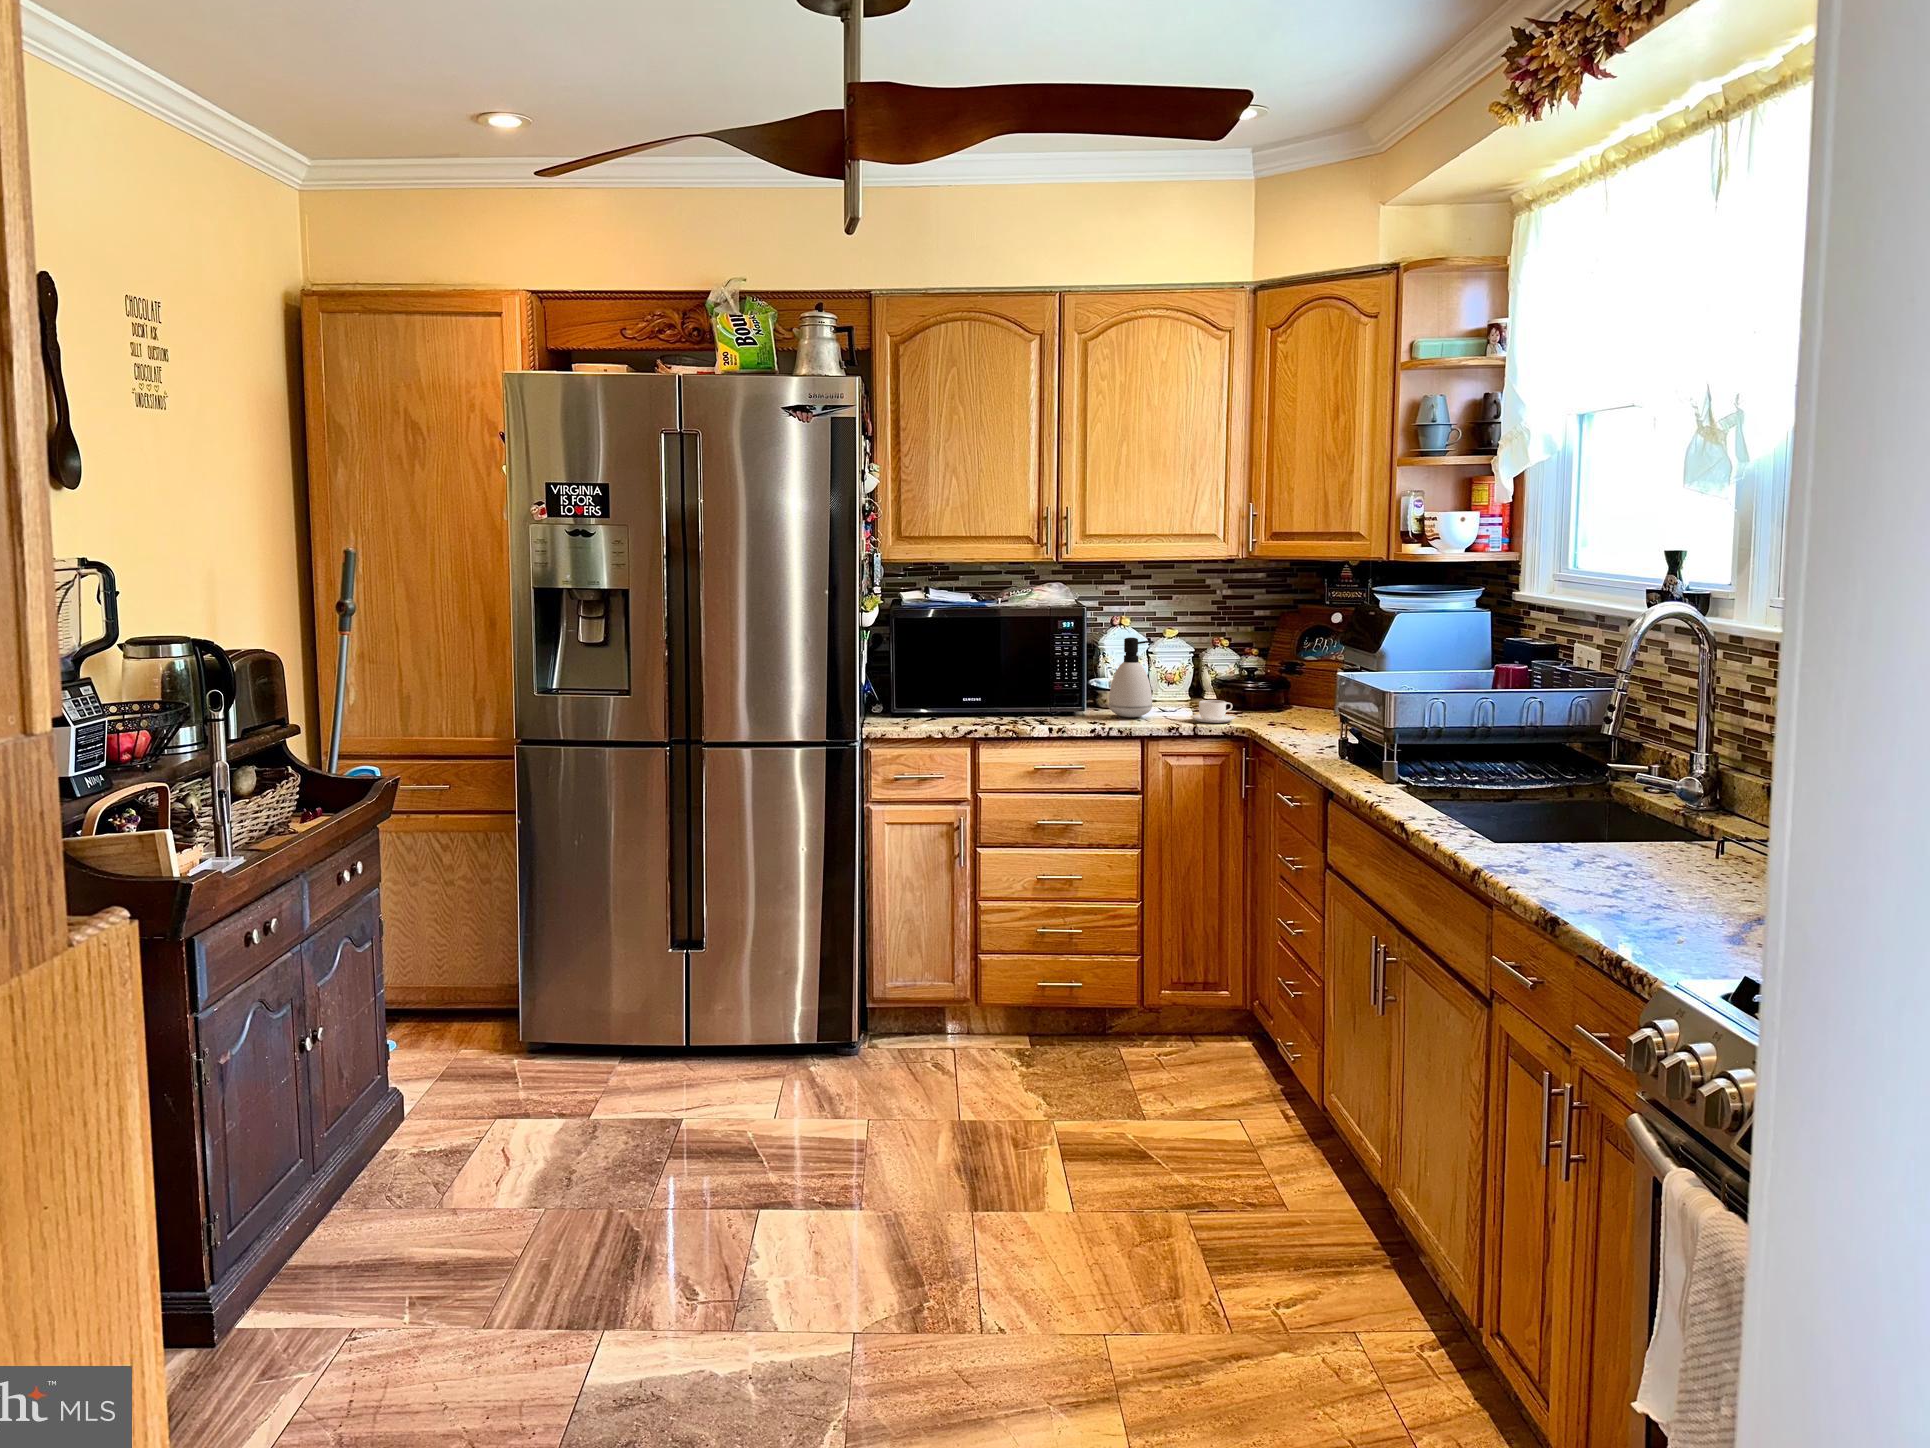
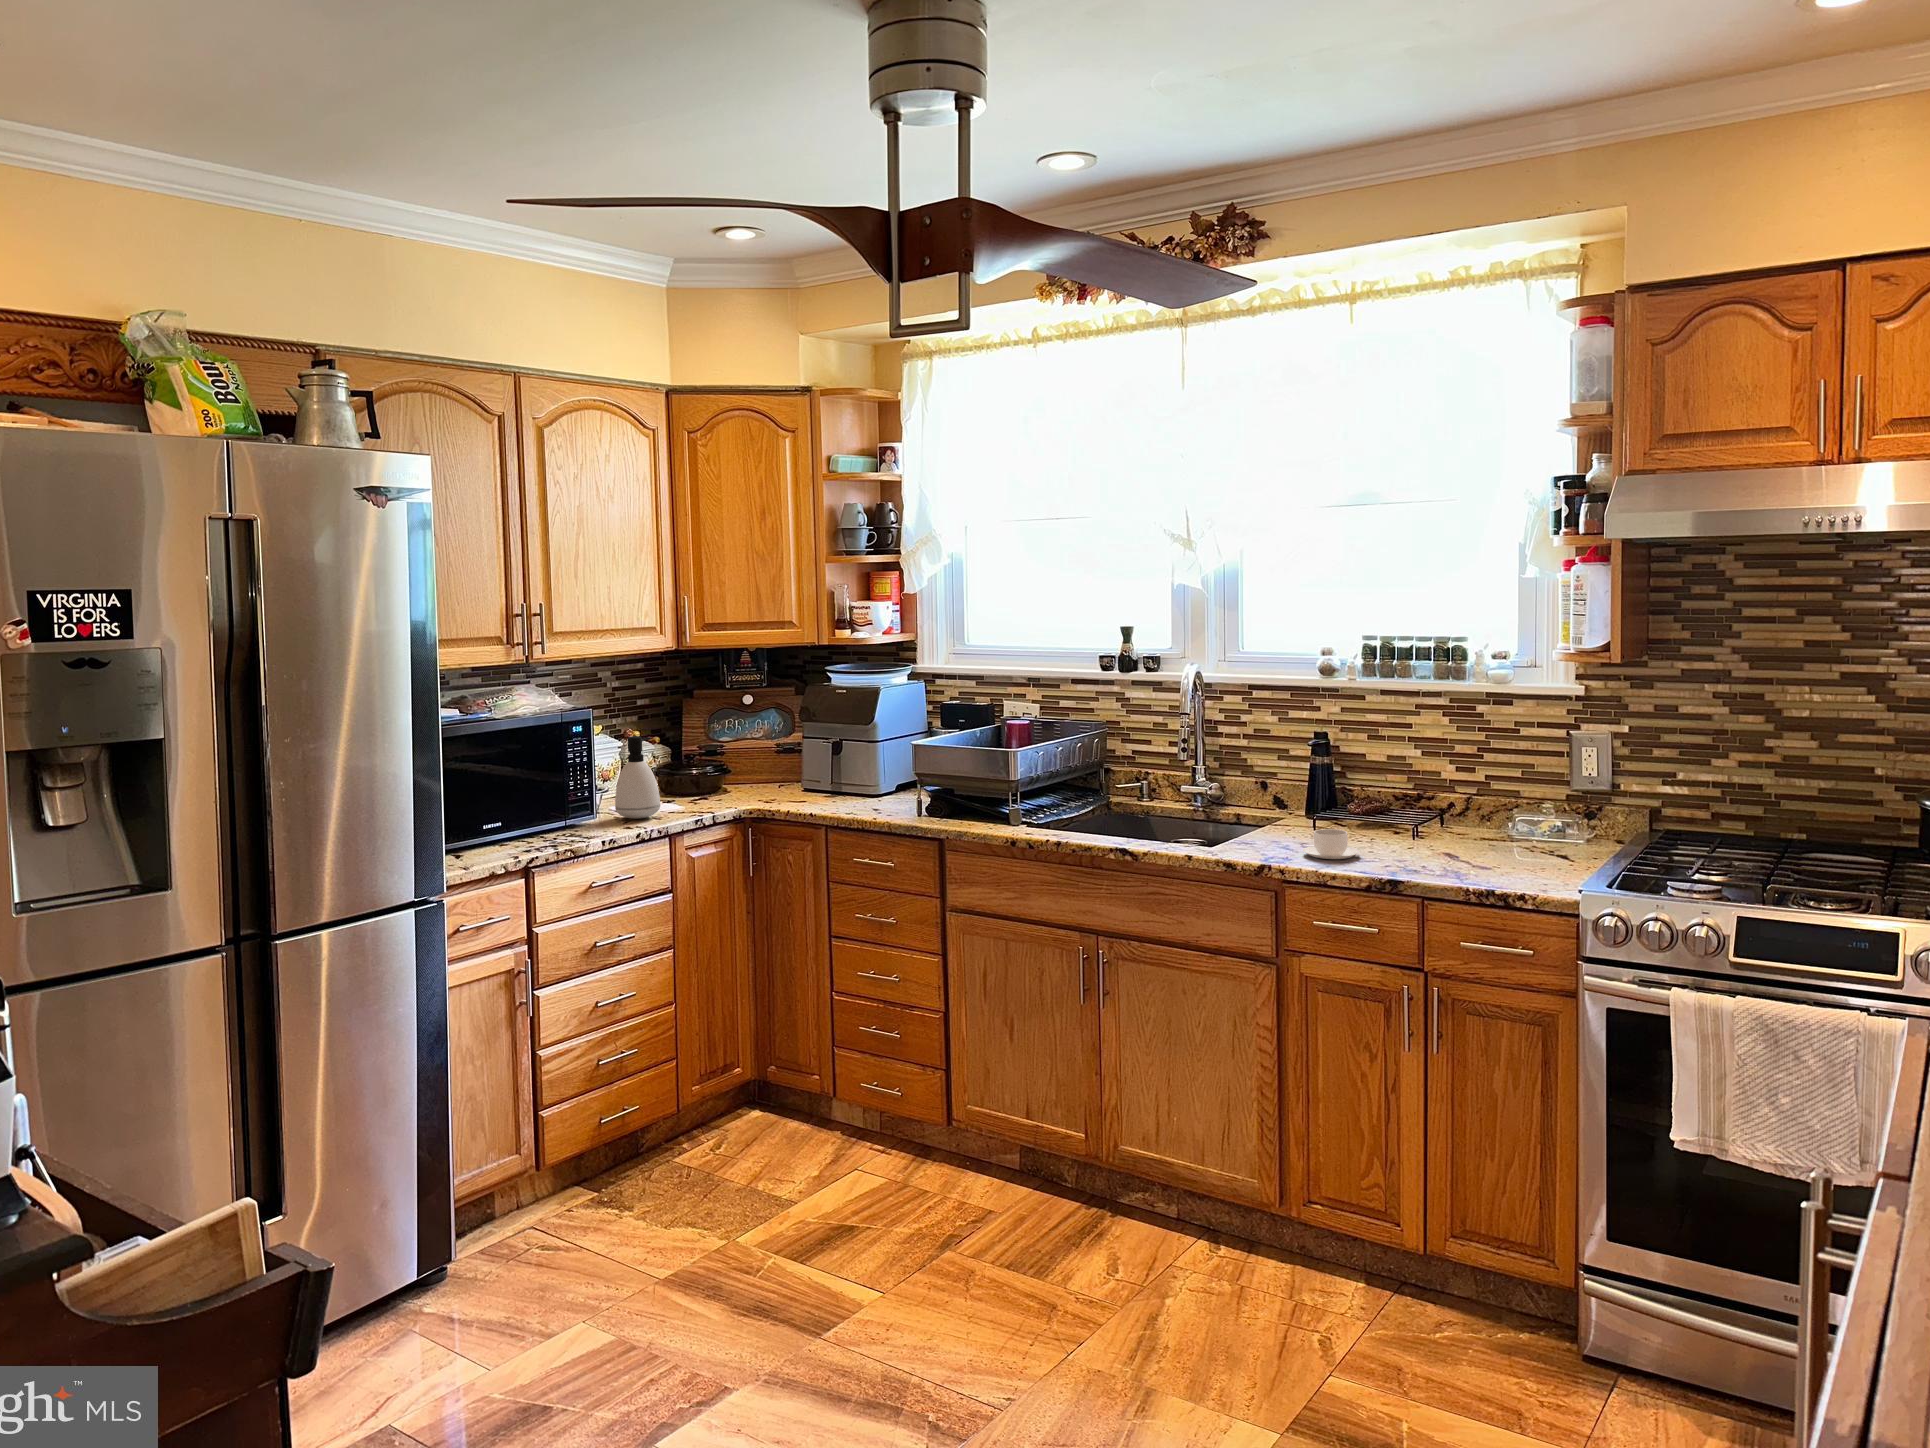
coffee cup: present [1191,700,1236,723] -> present [1303,829,1360,859]

